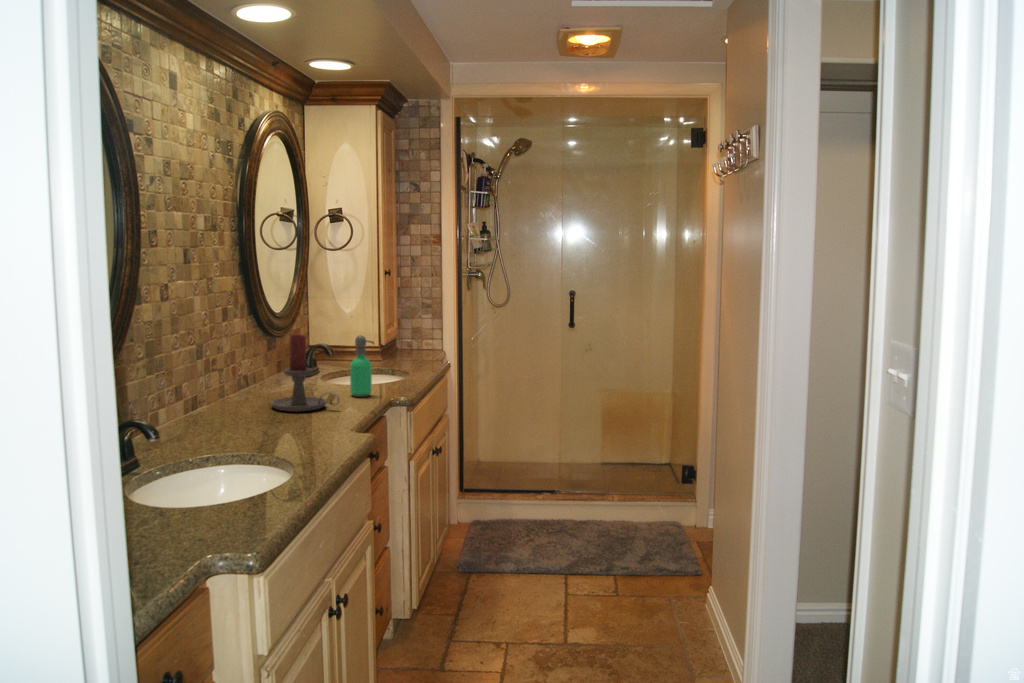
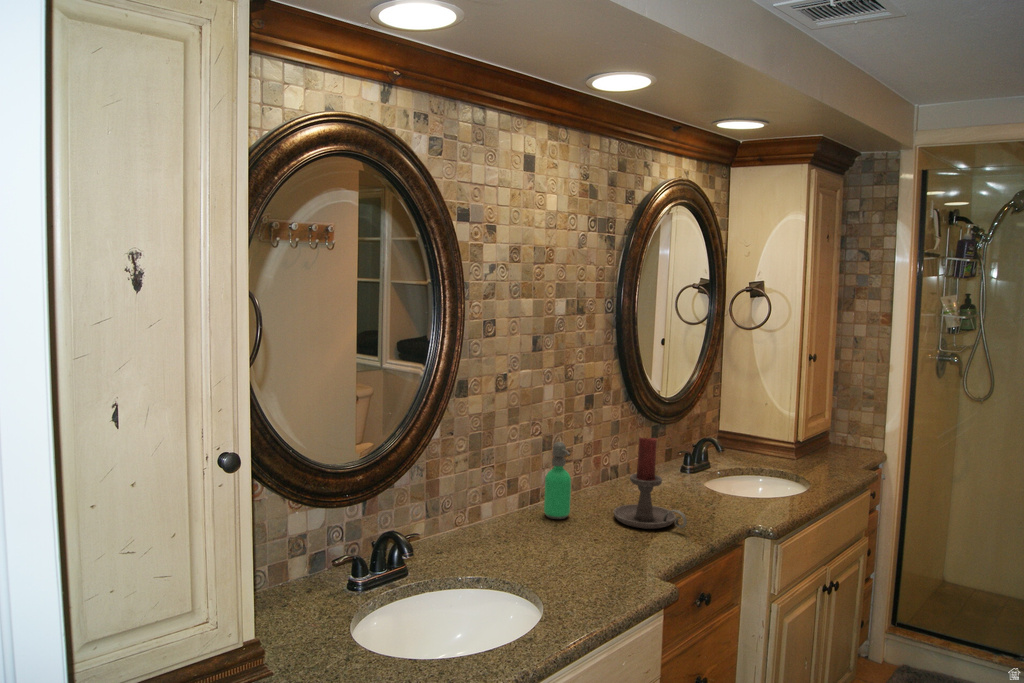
soap dispenser: present [350,336,374,397] -> present [544,442,571,519]

